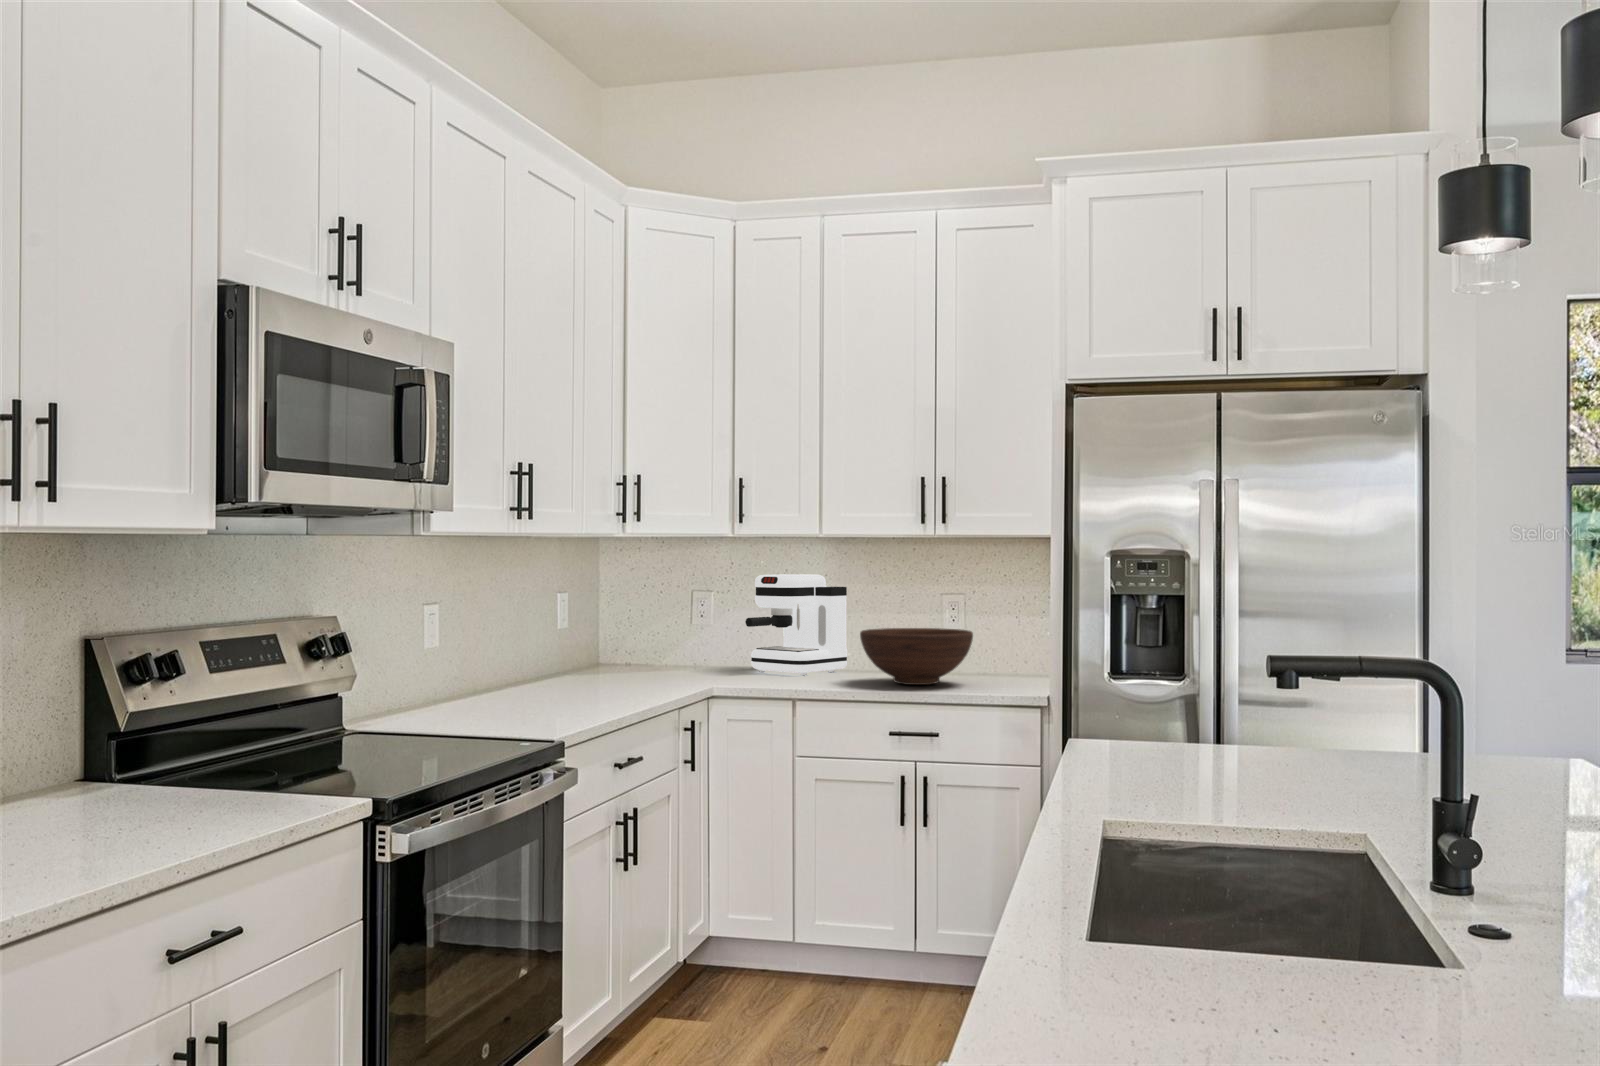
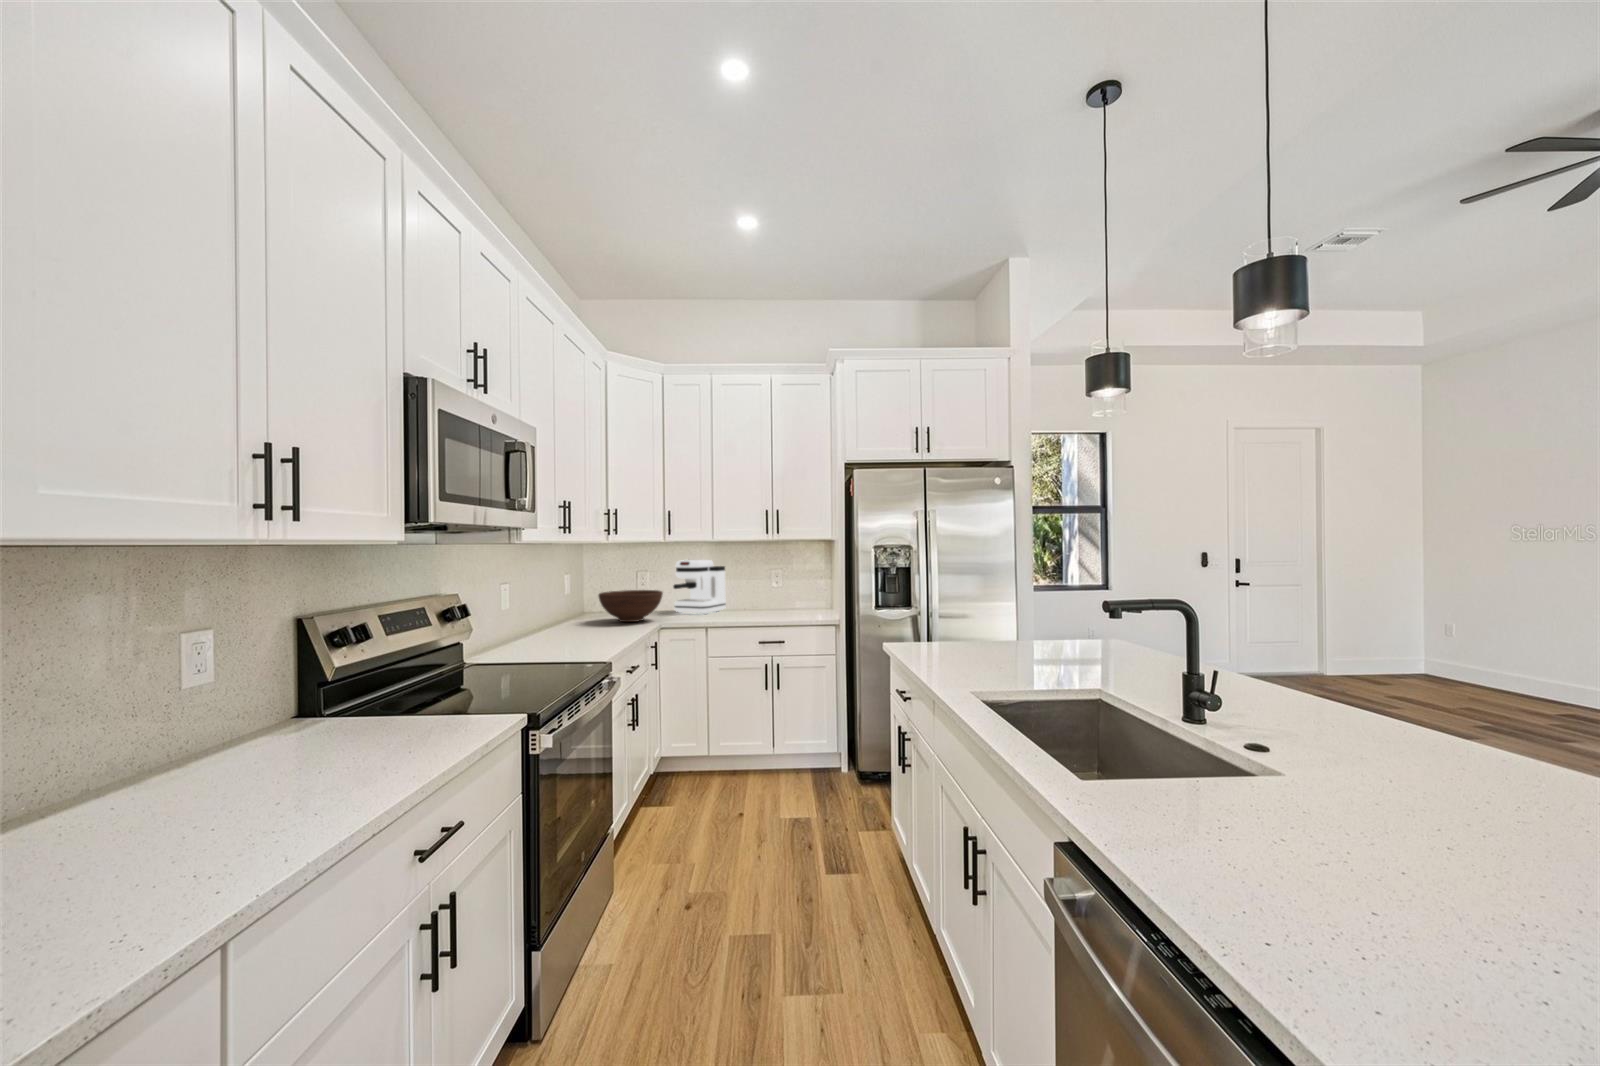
fruit bowl: present [860,628,973,685] -> present [598,590,663,622]

